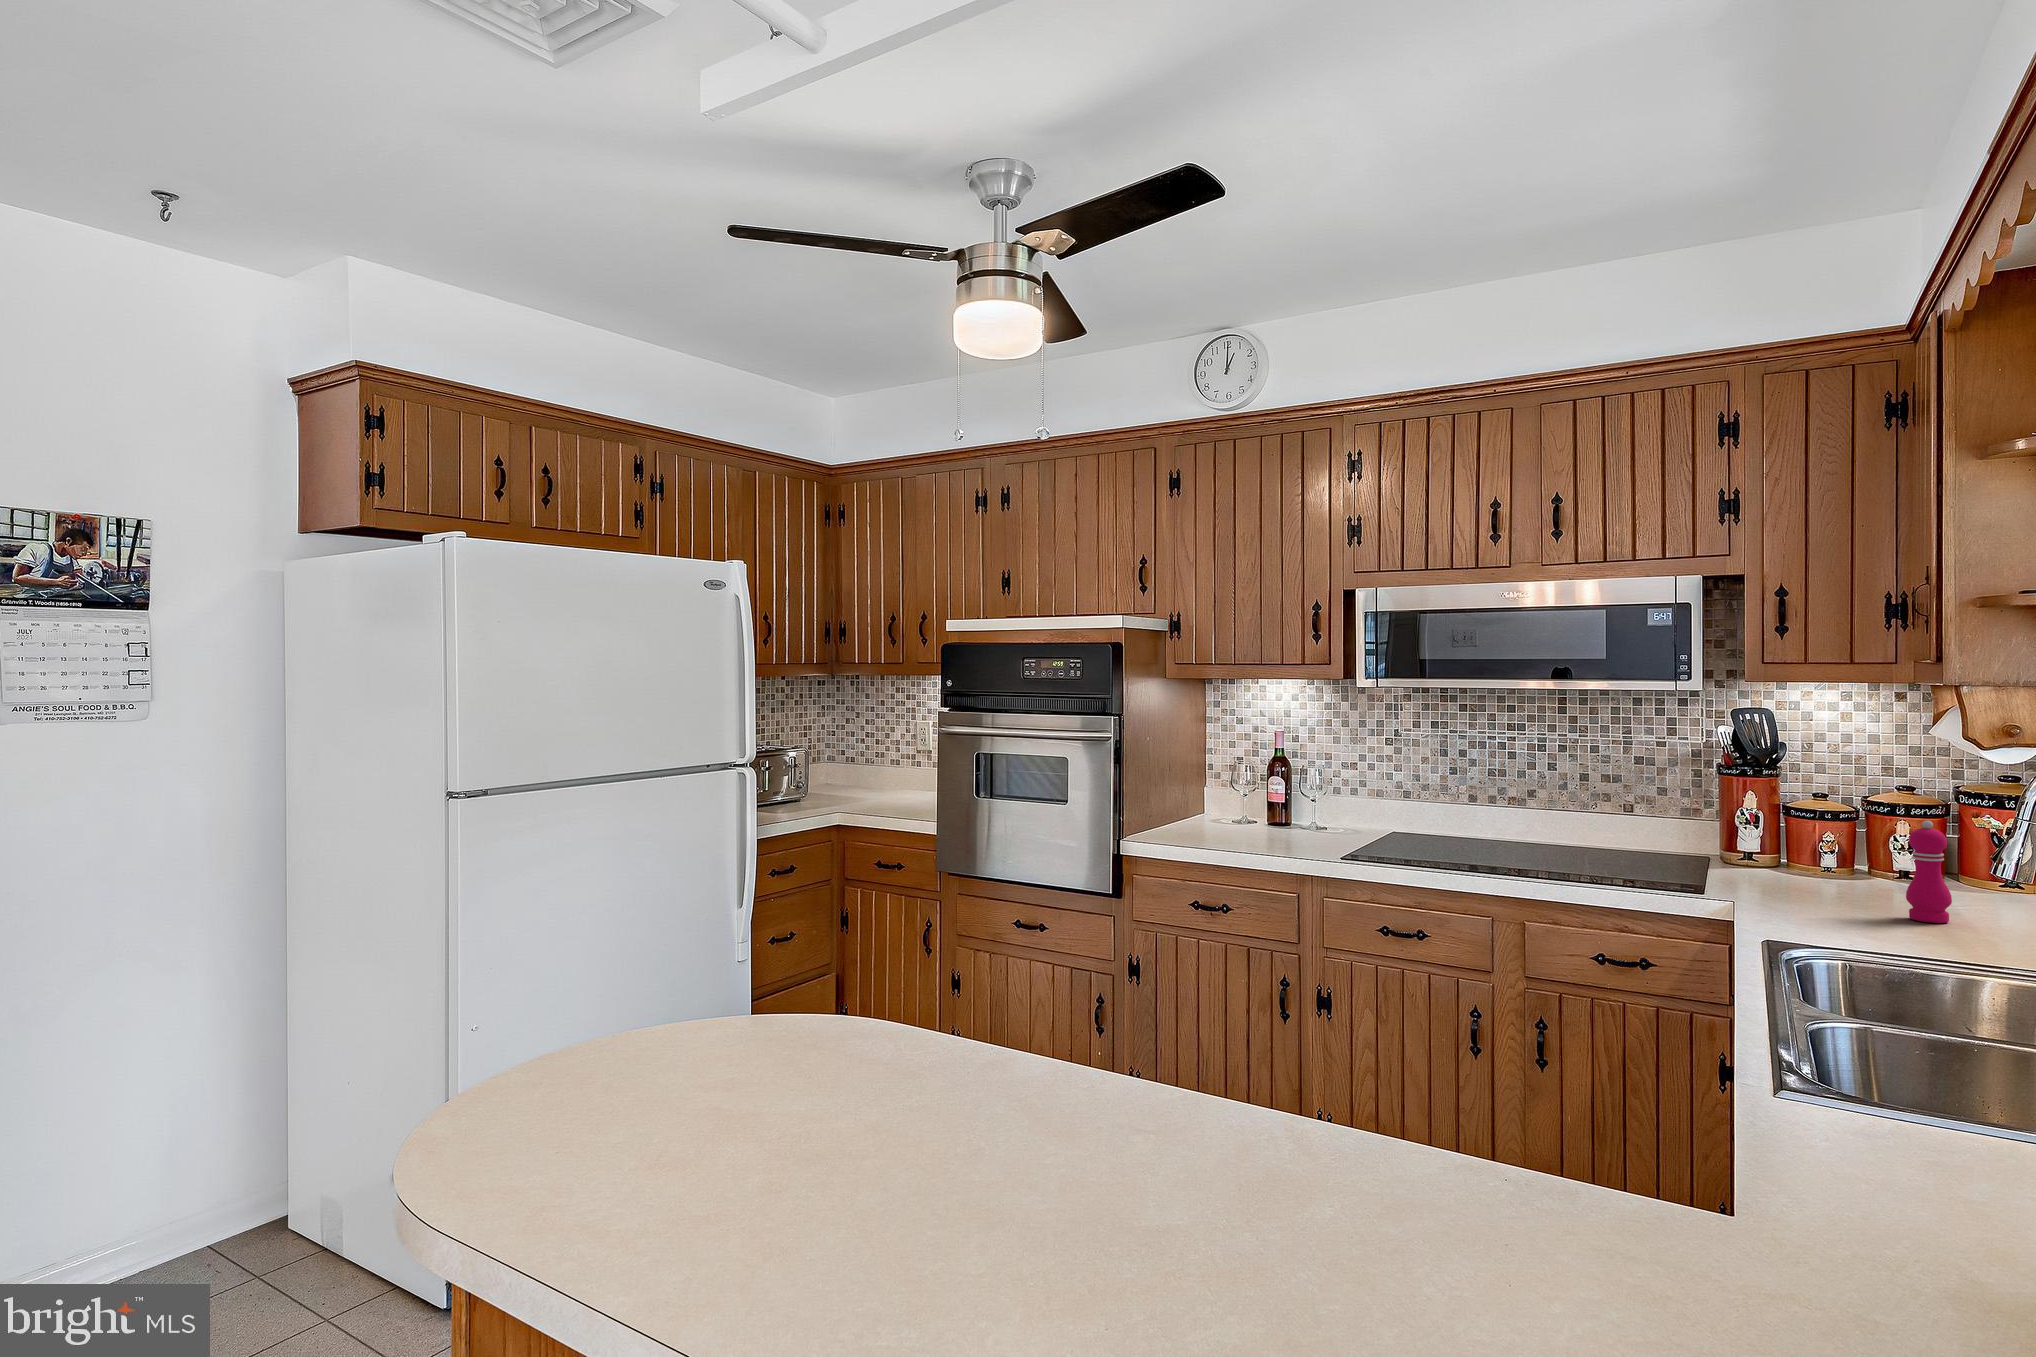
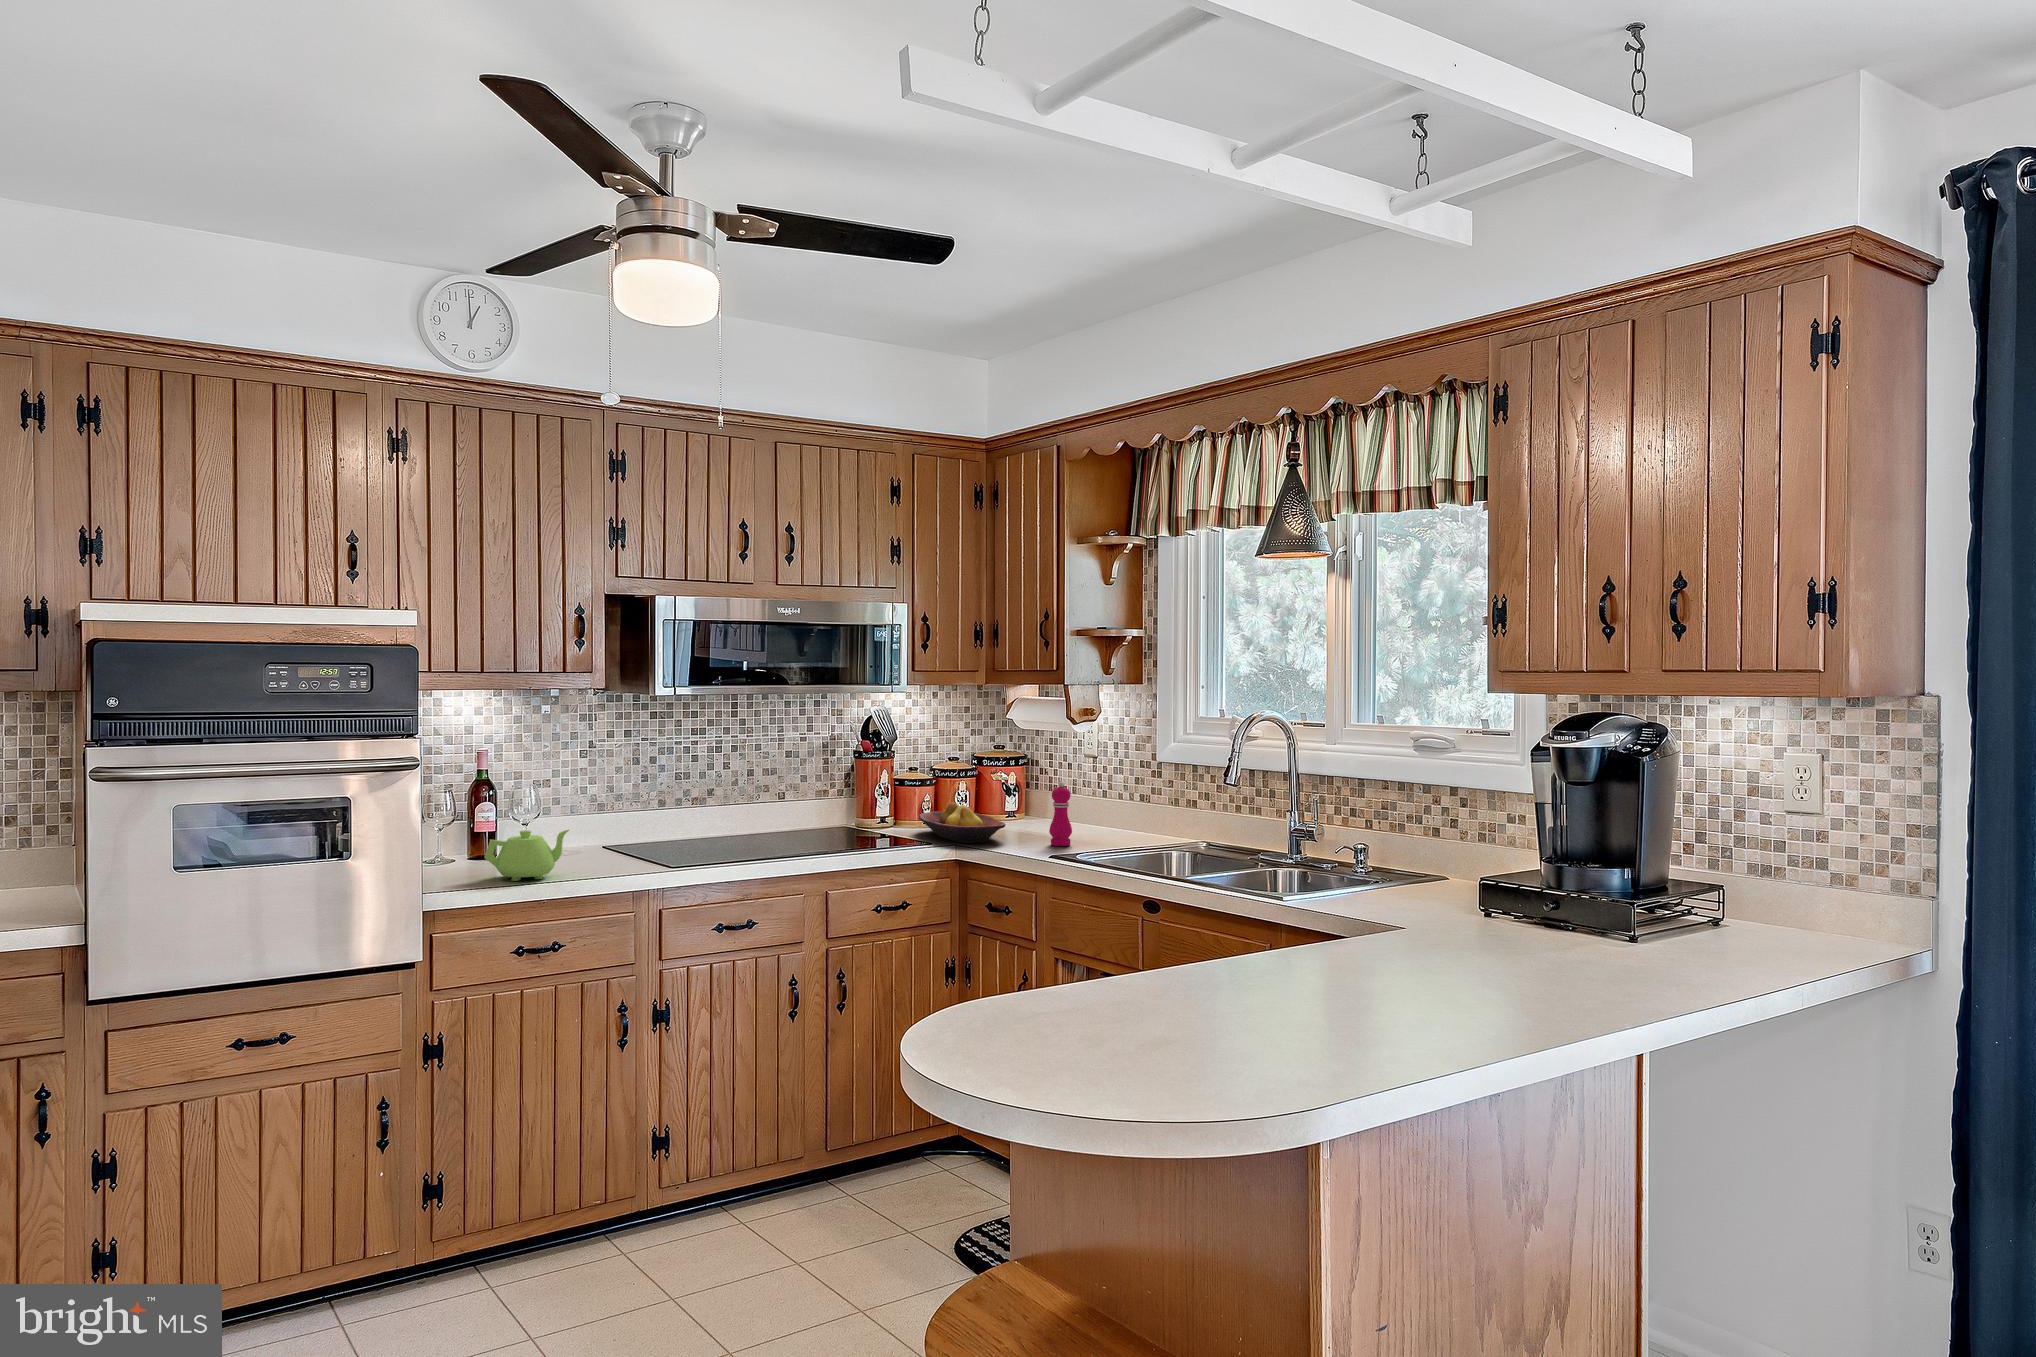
teapot: none [1225,798,1288,842] -> present [485,830,569,881]
fruit bowl: none [1750,839,1881,896] -> present [919,802,1006,843]

